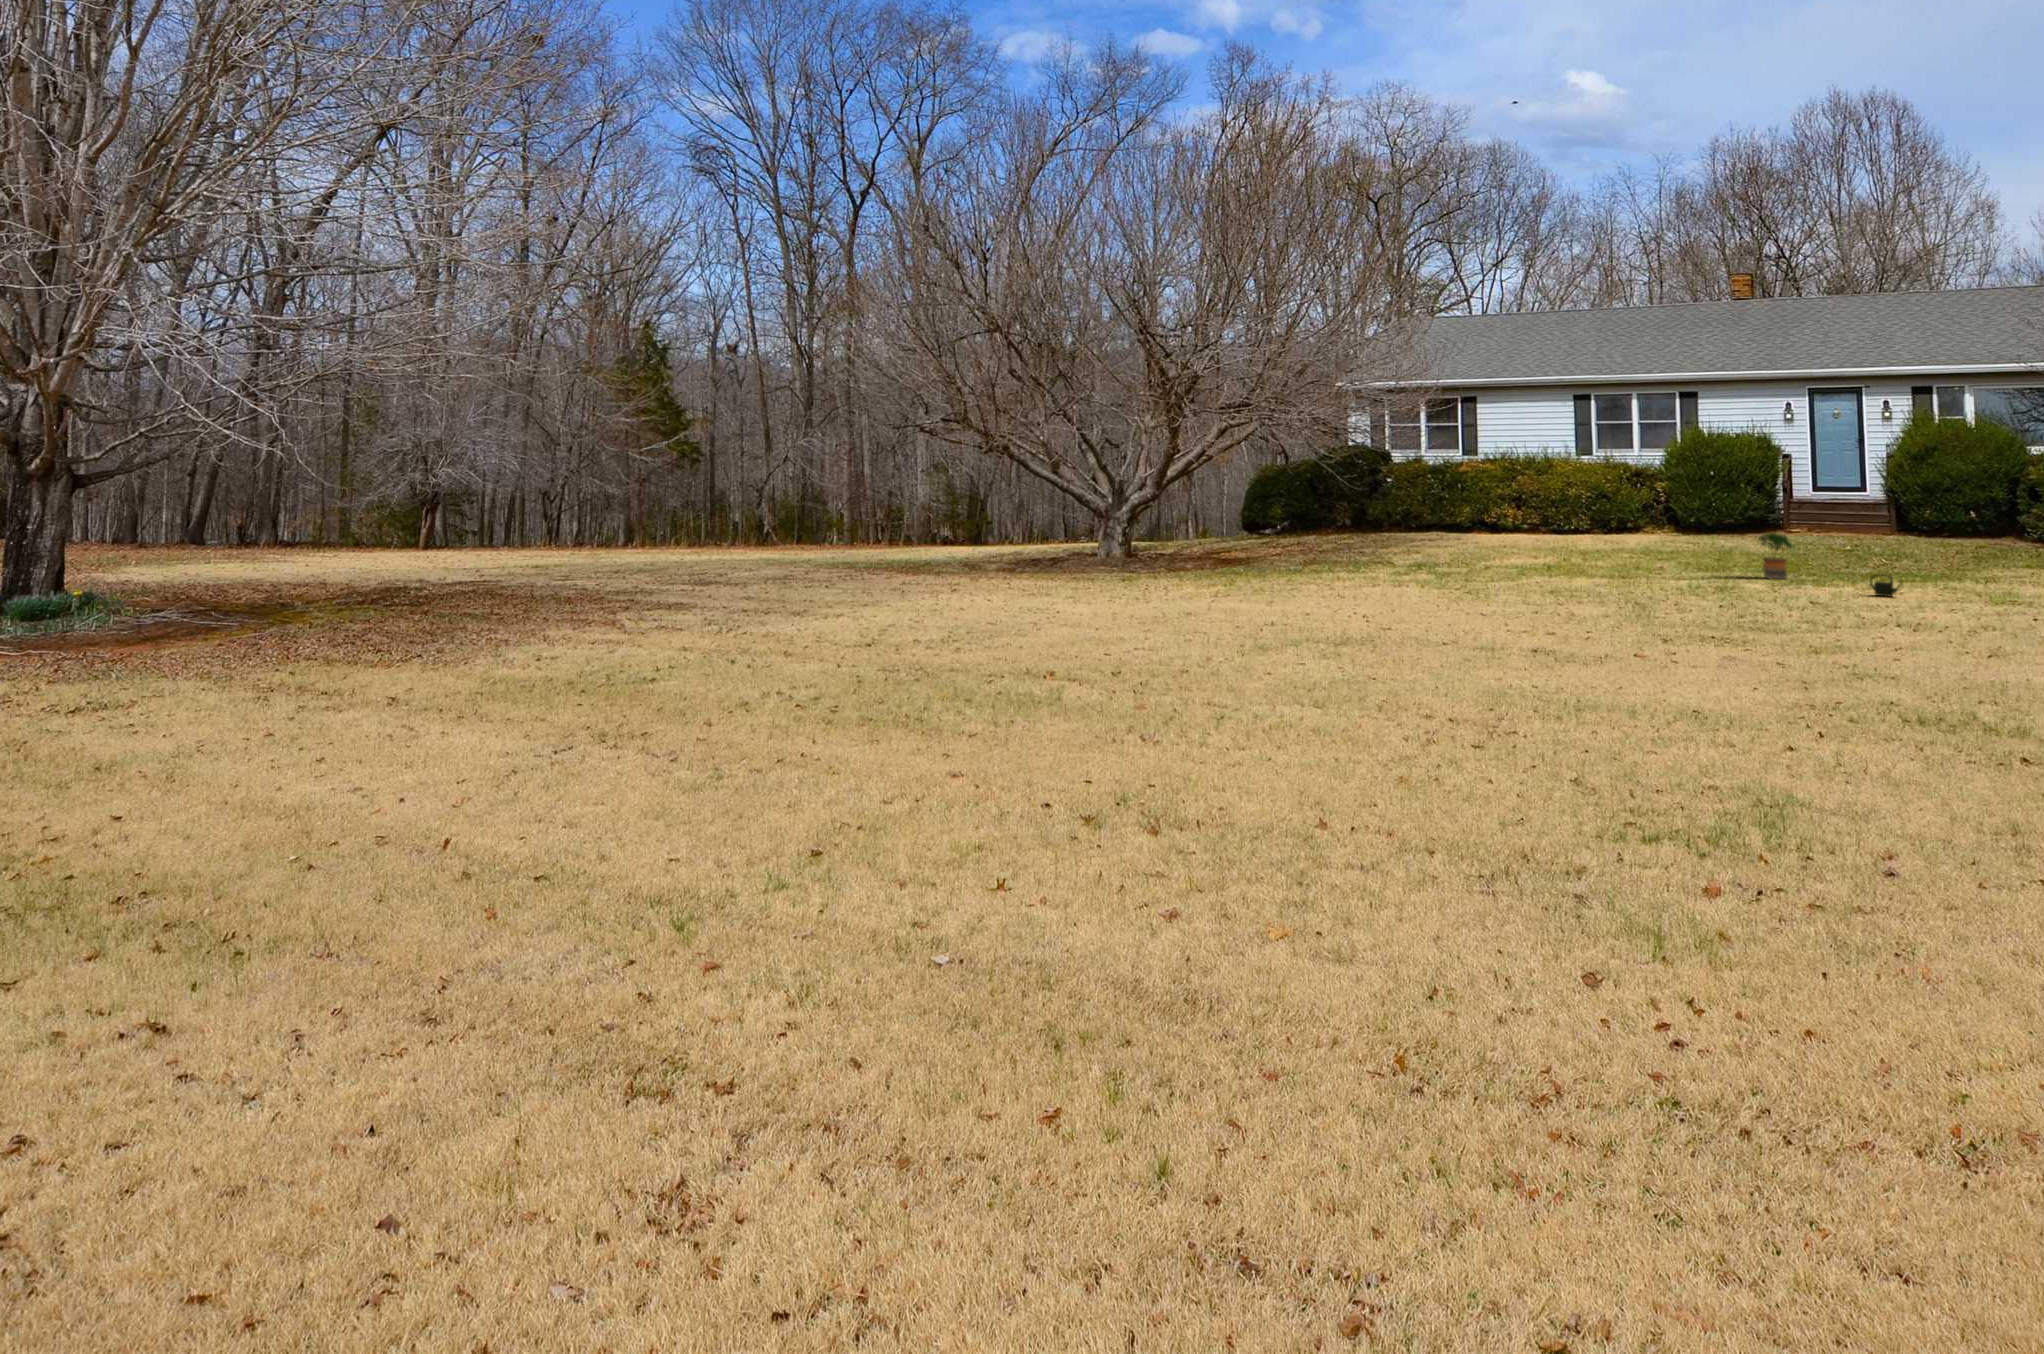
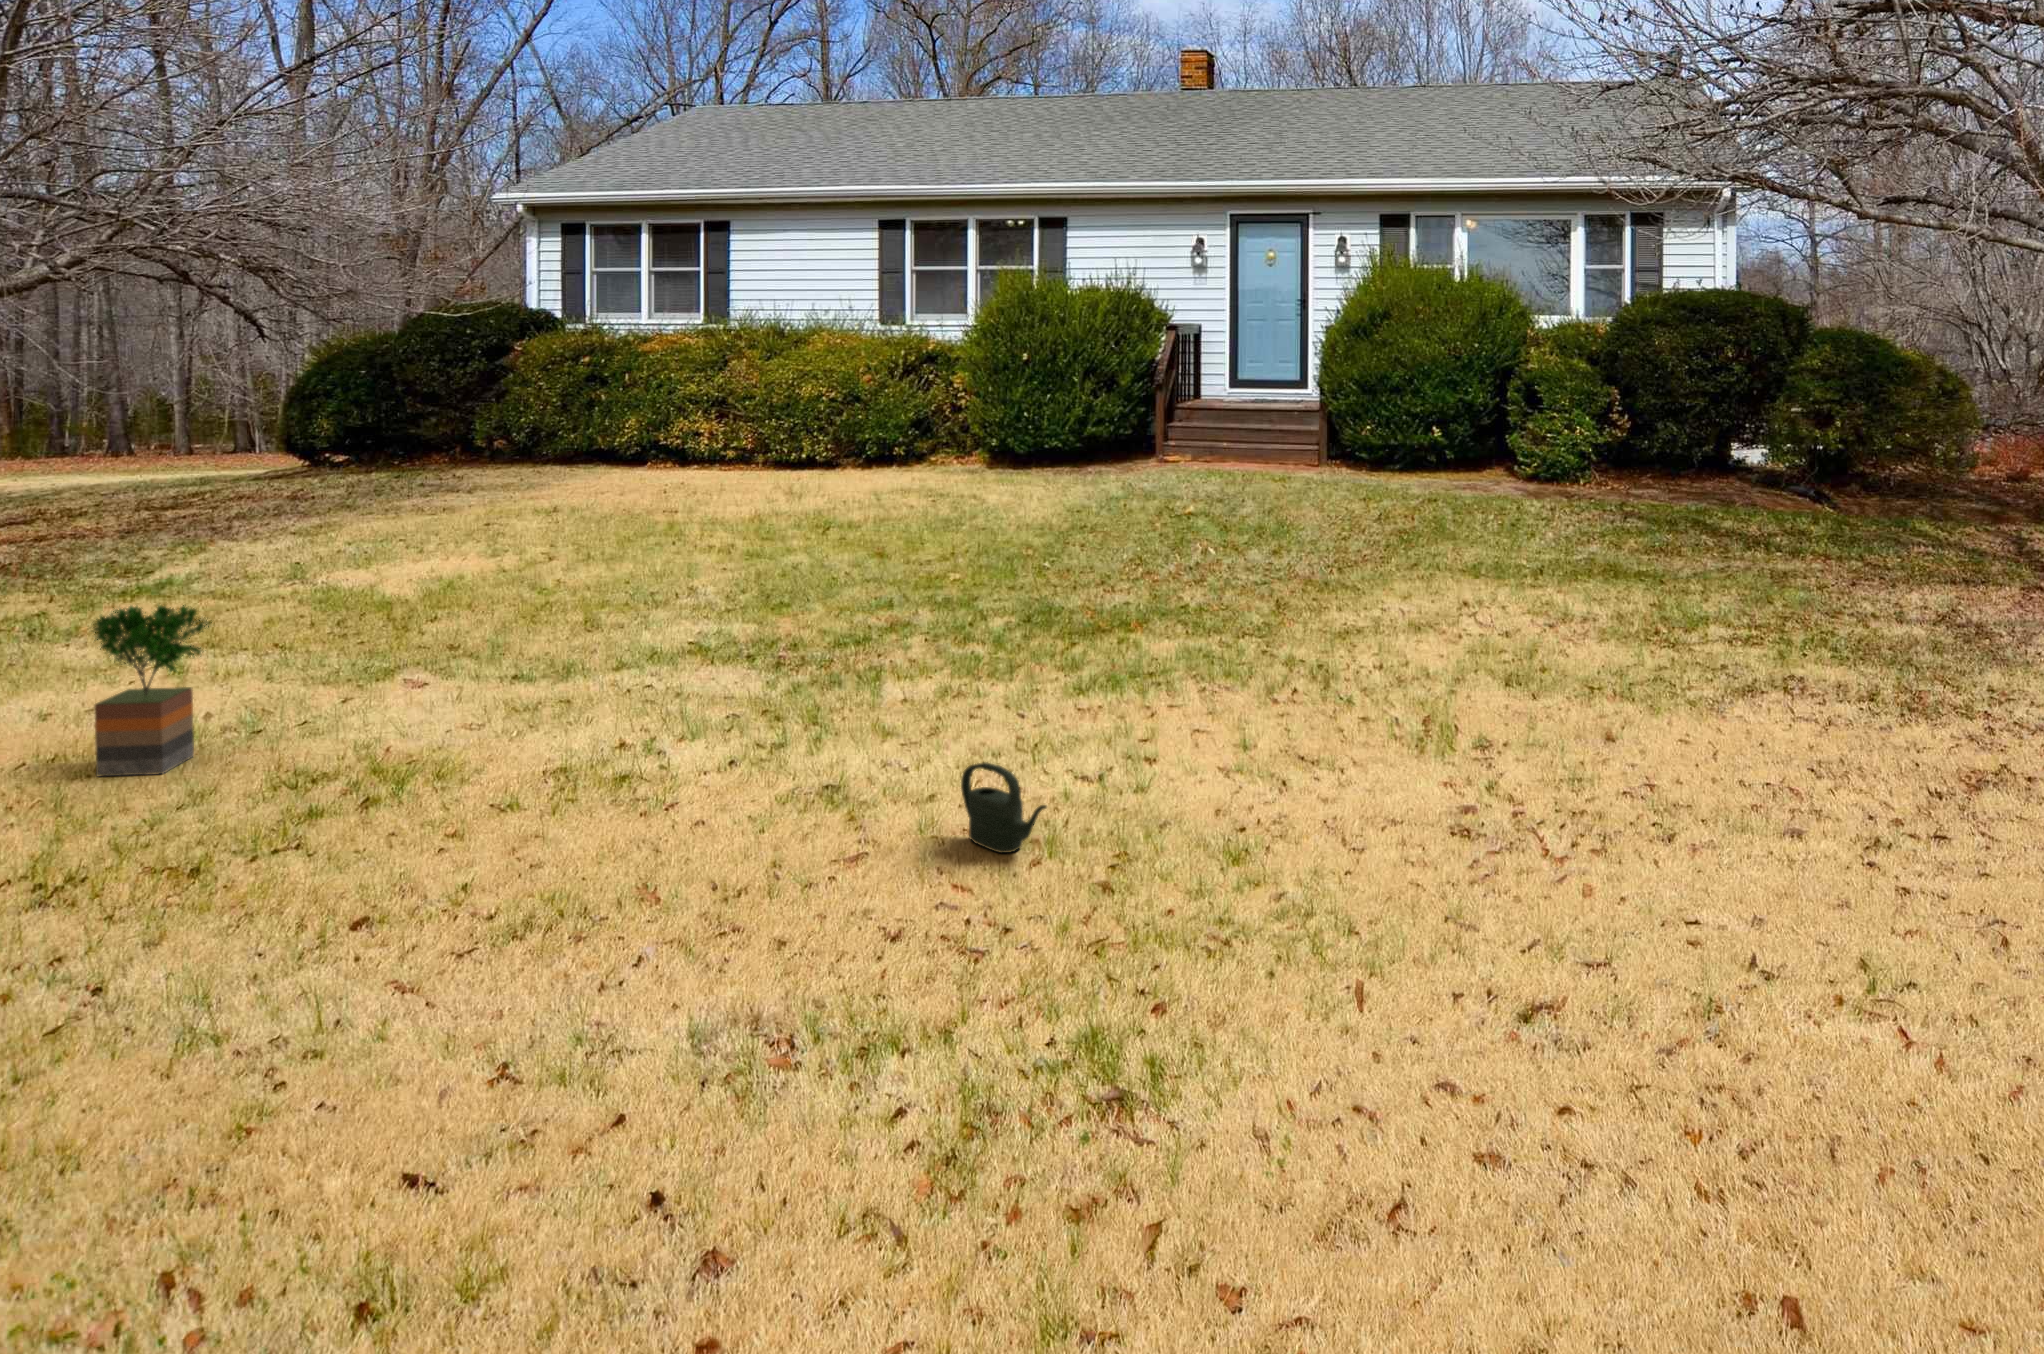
potted tree: present [1759,533,1793,579] -> present [93,605,212,776]

